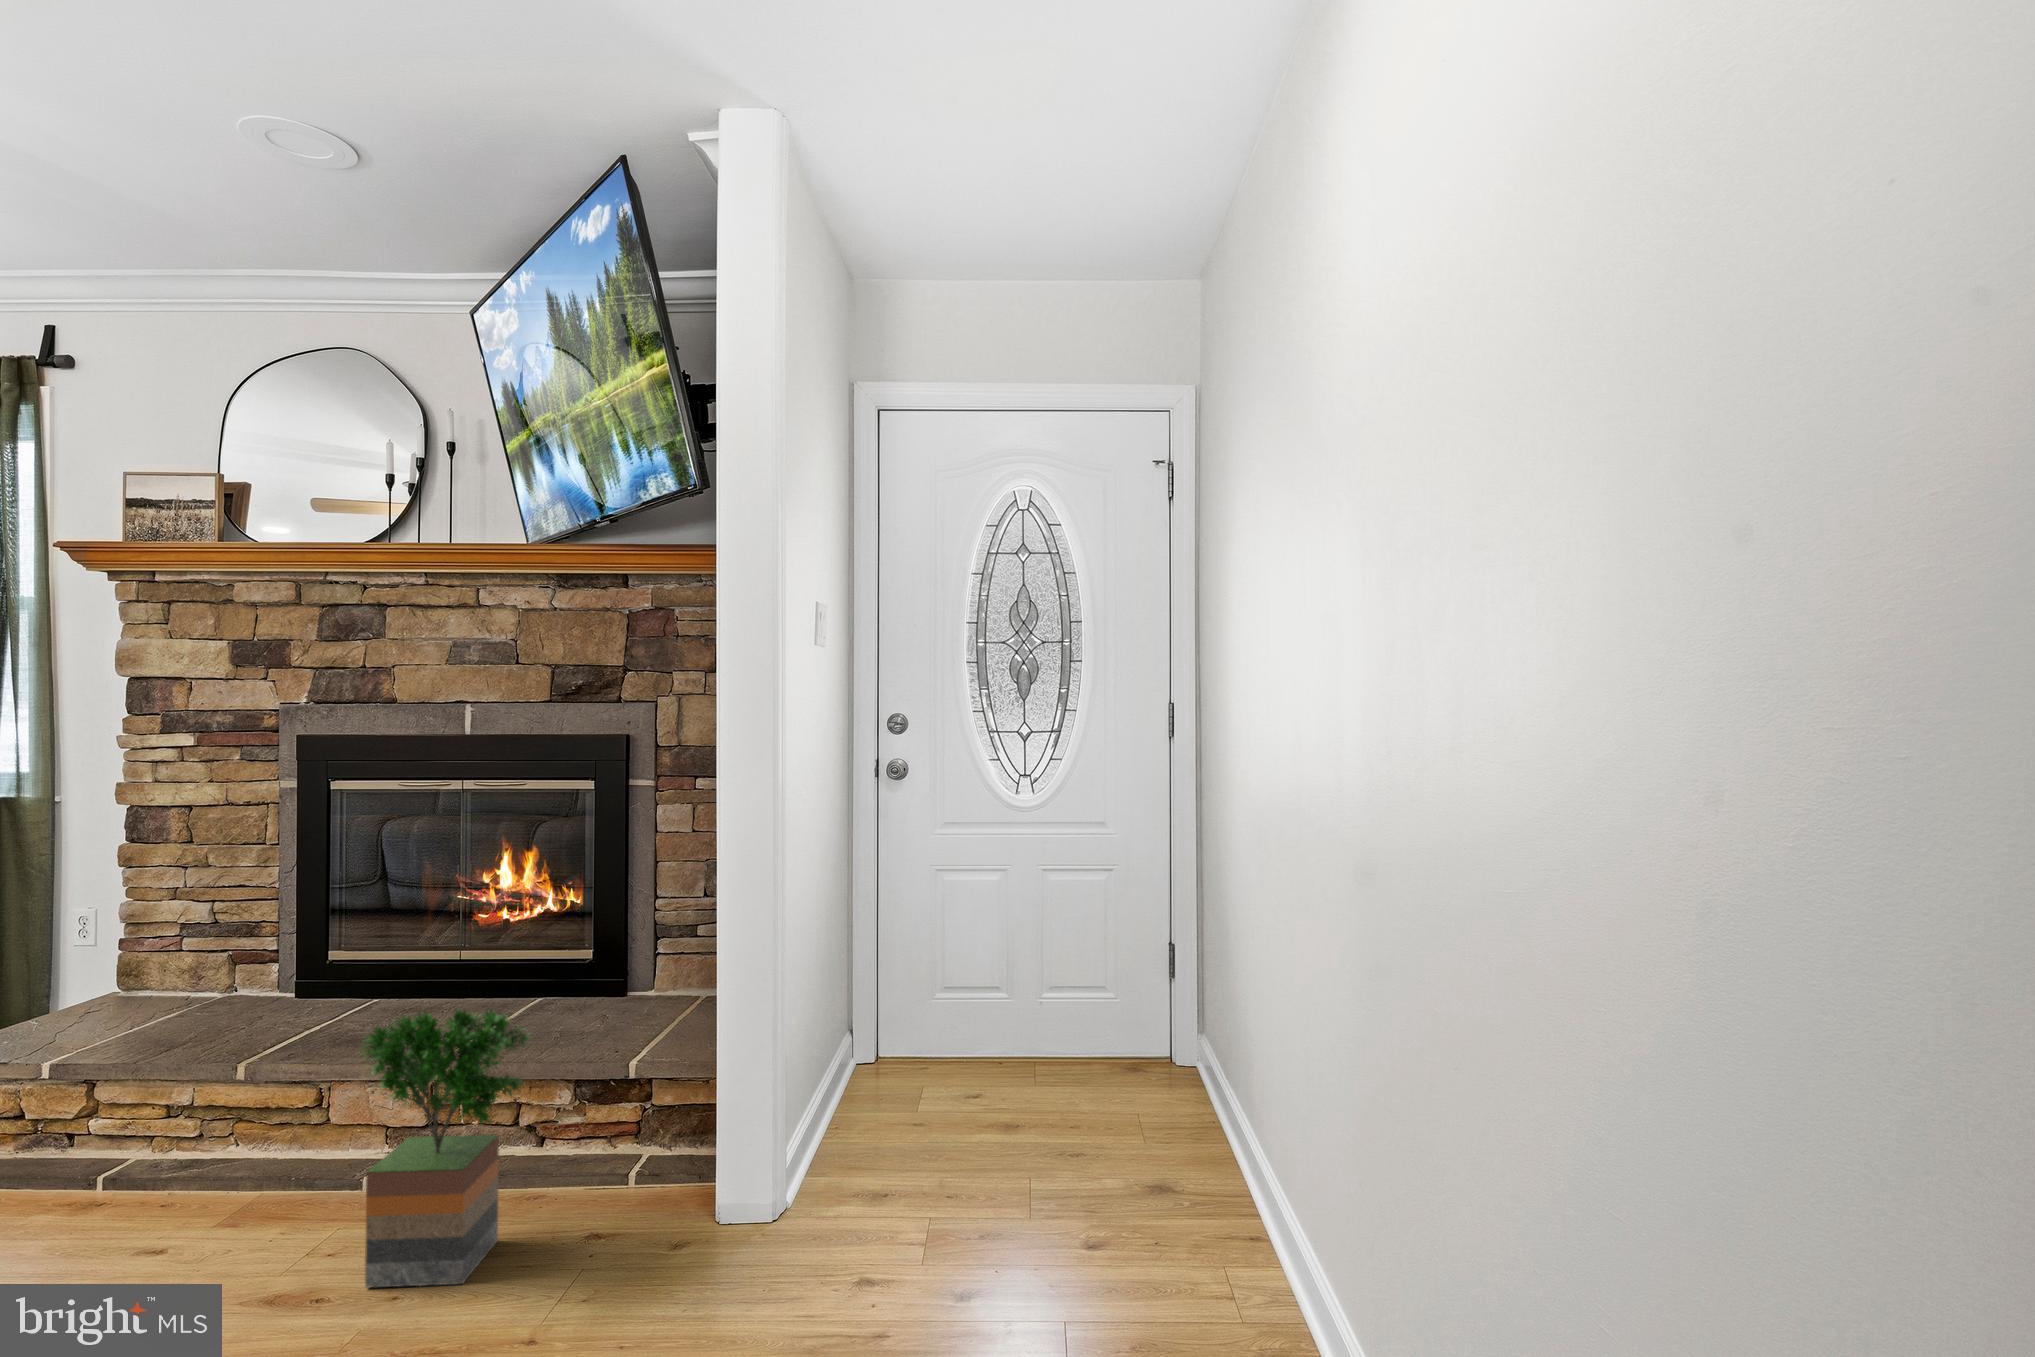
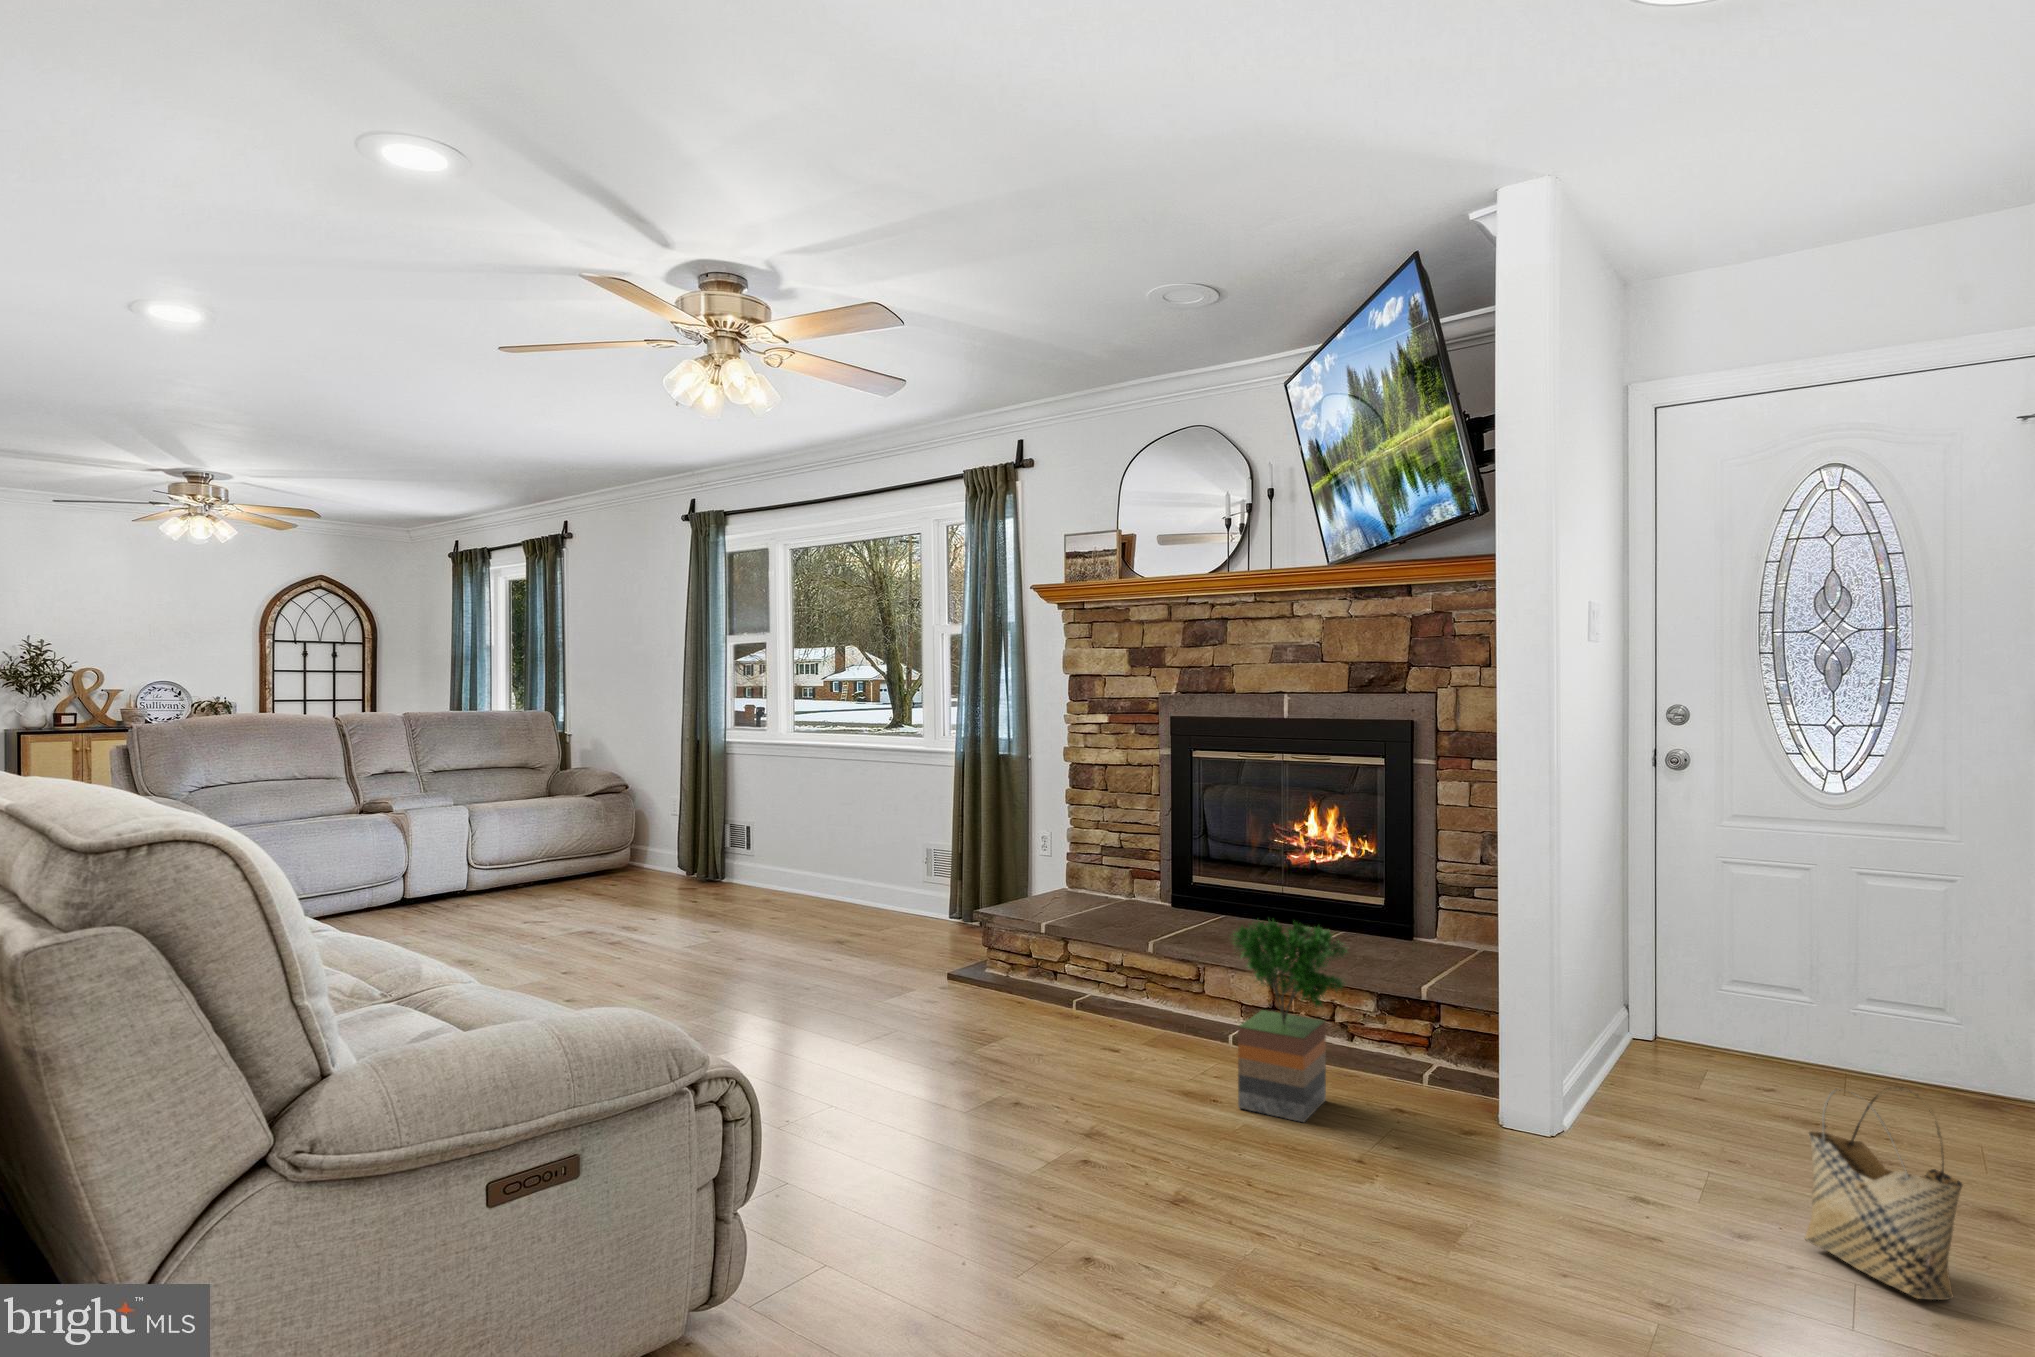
woven basket: none [1012,1093,1139,1308] -> present [1805,1087,1962,1300]

